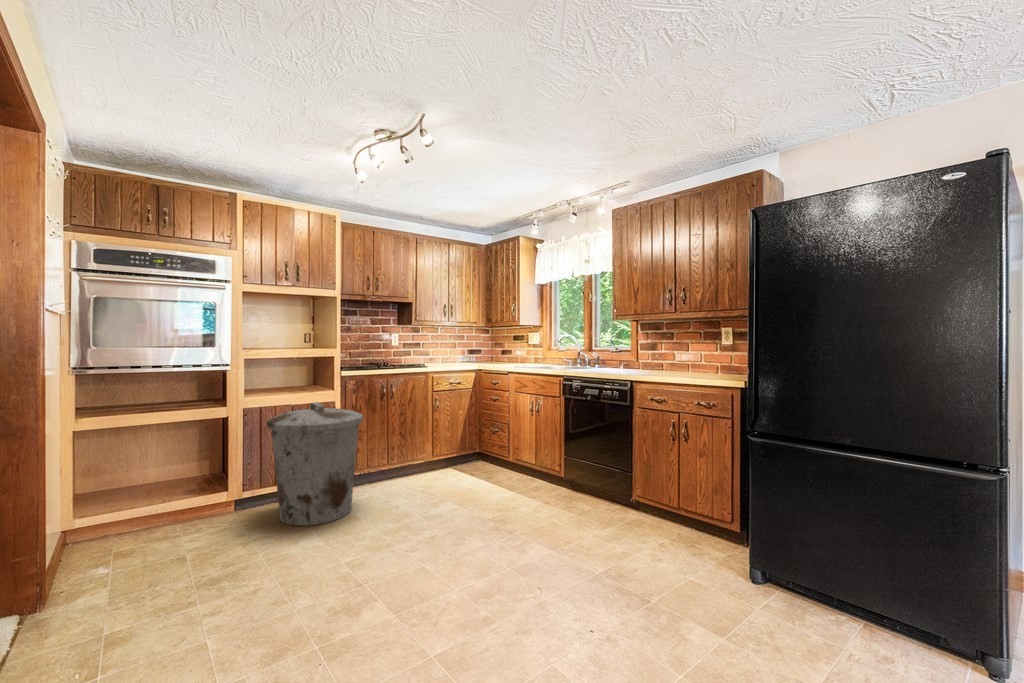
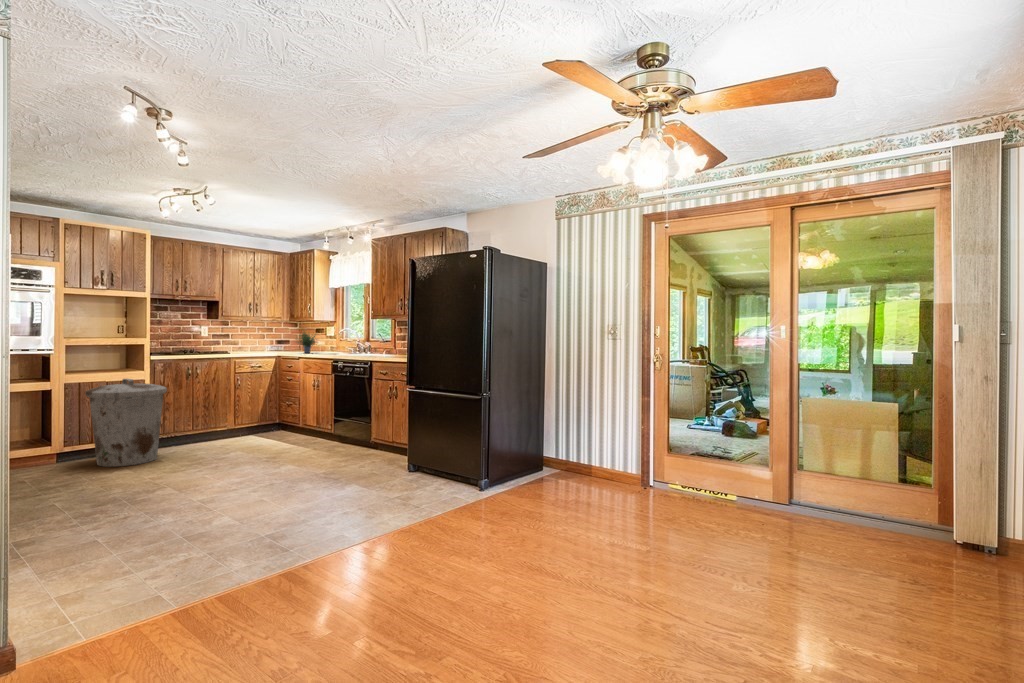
potted plant: none [500,332,531,367] -> present [298,333,315,353]

